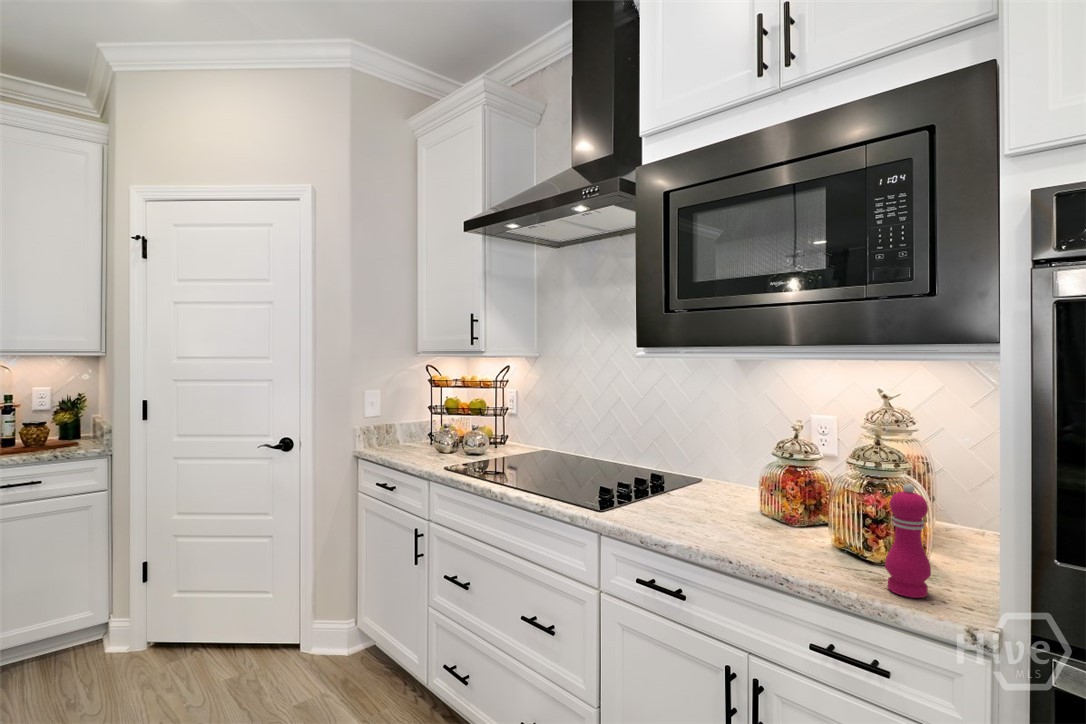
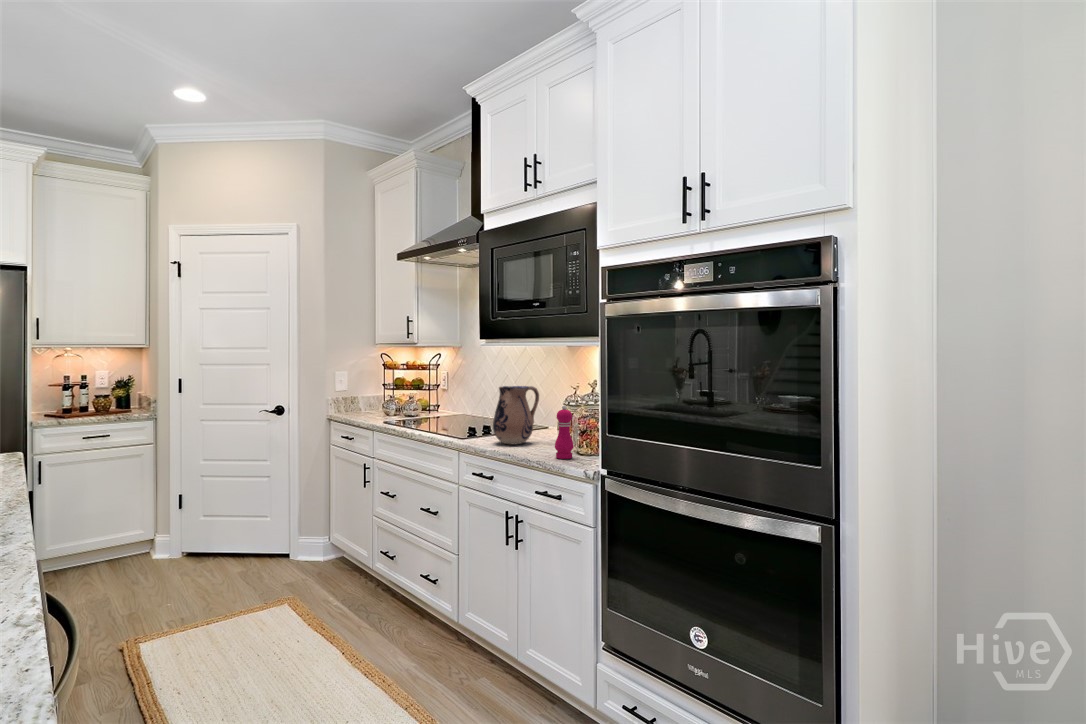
ceramic pitcher: none [687,428,761,537] -> present [493,386,539,445]

